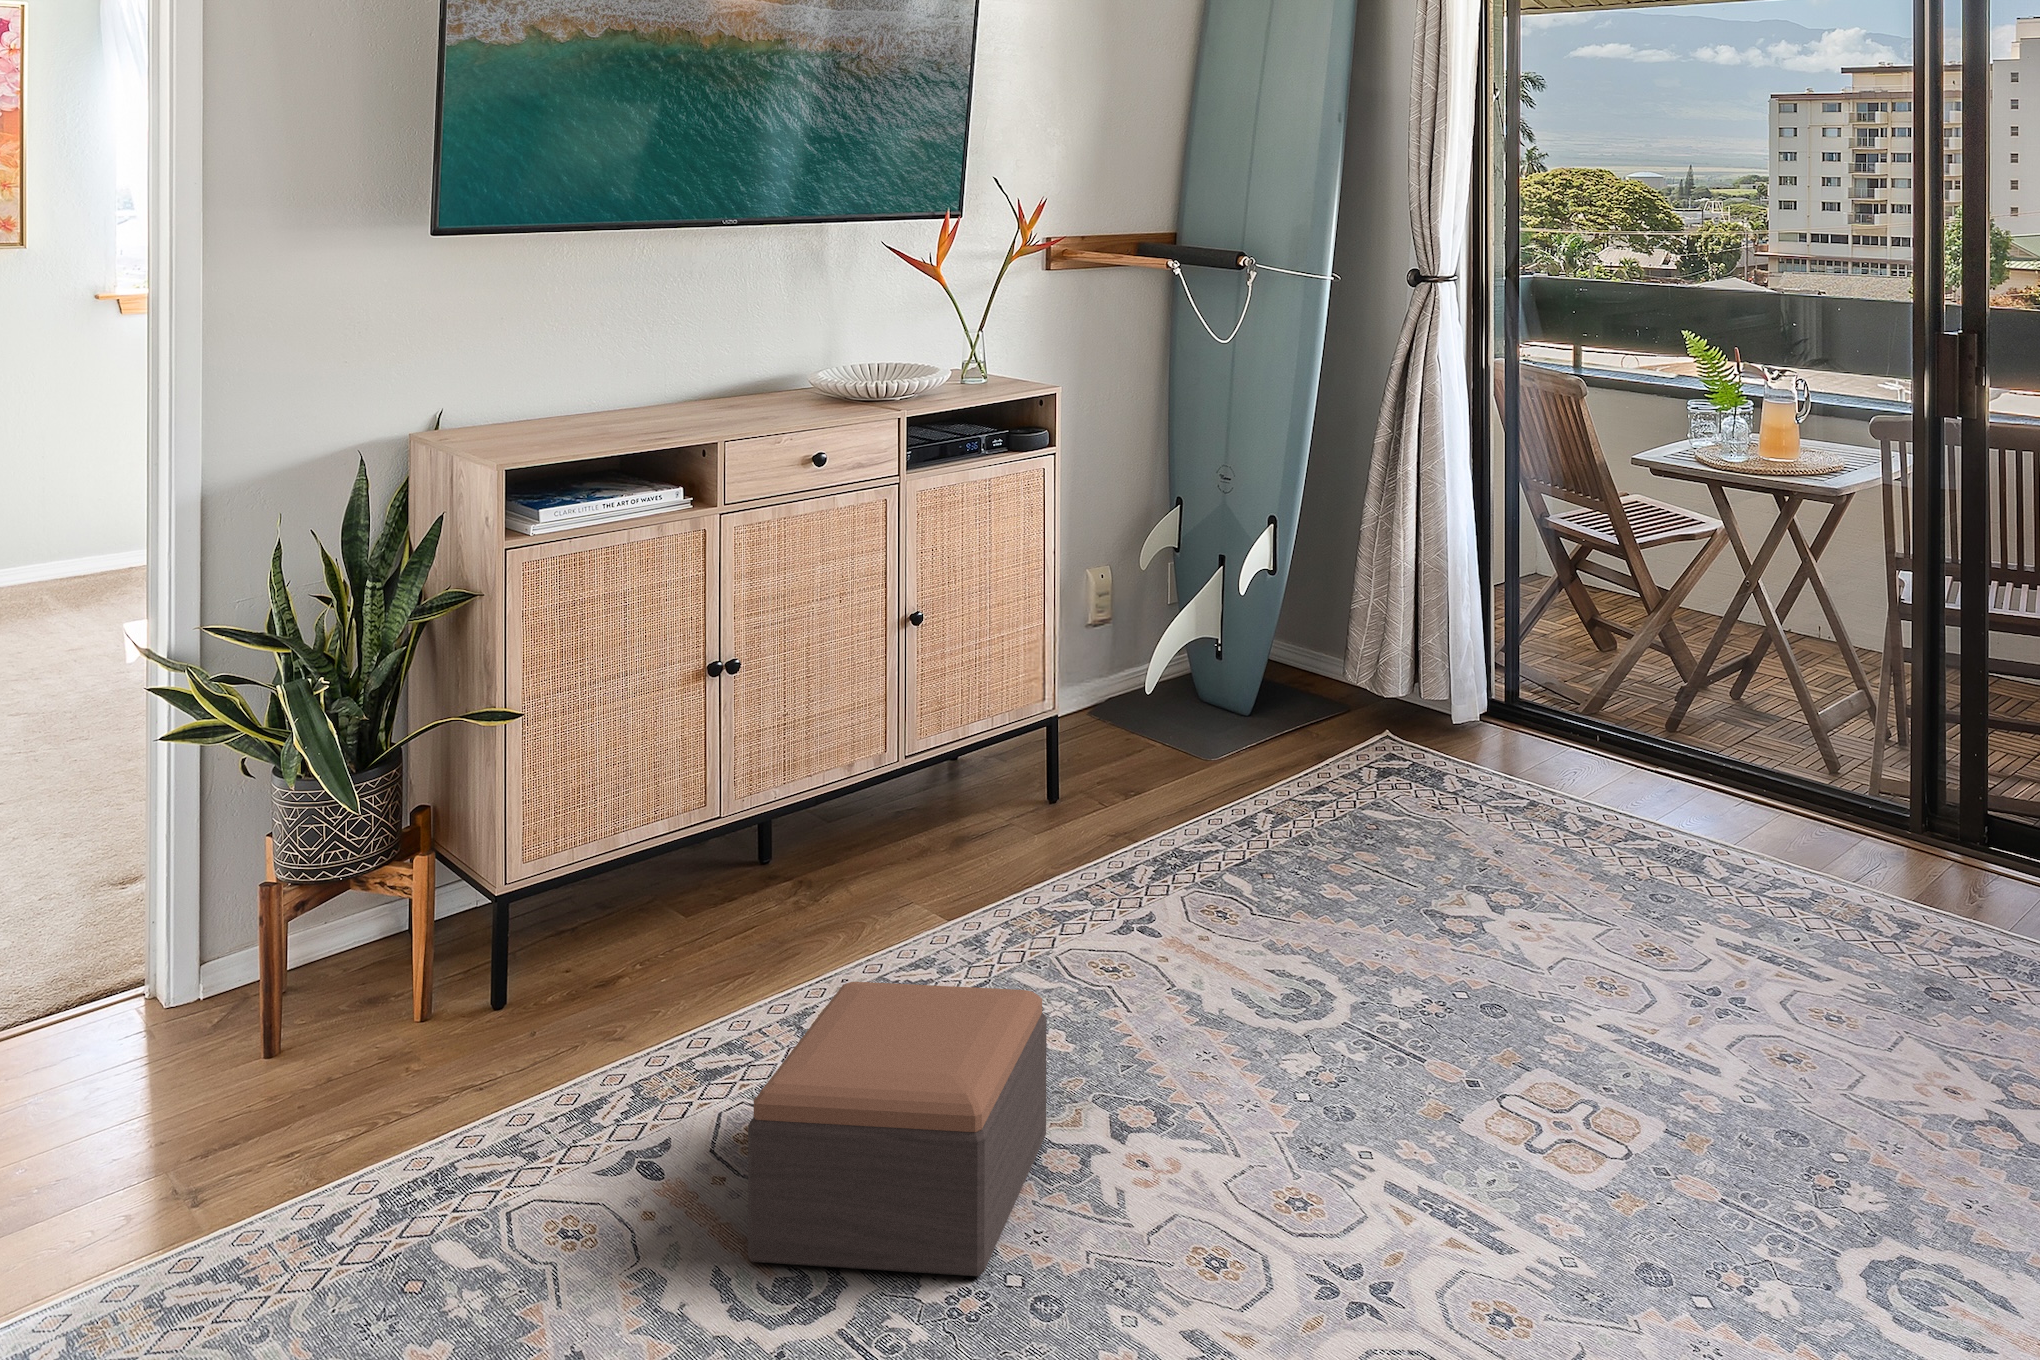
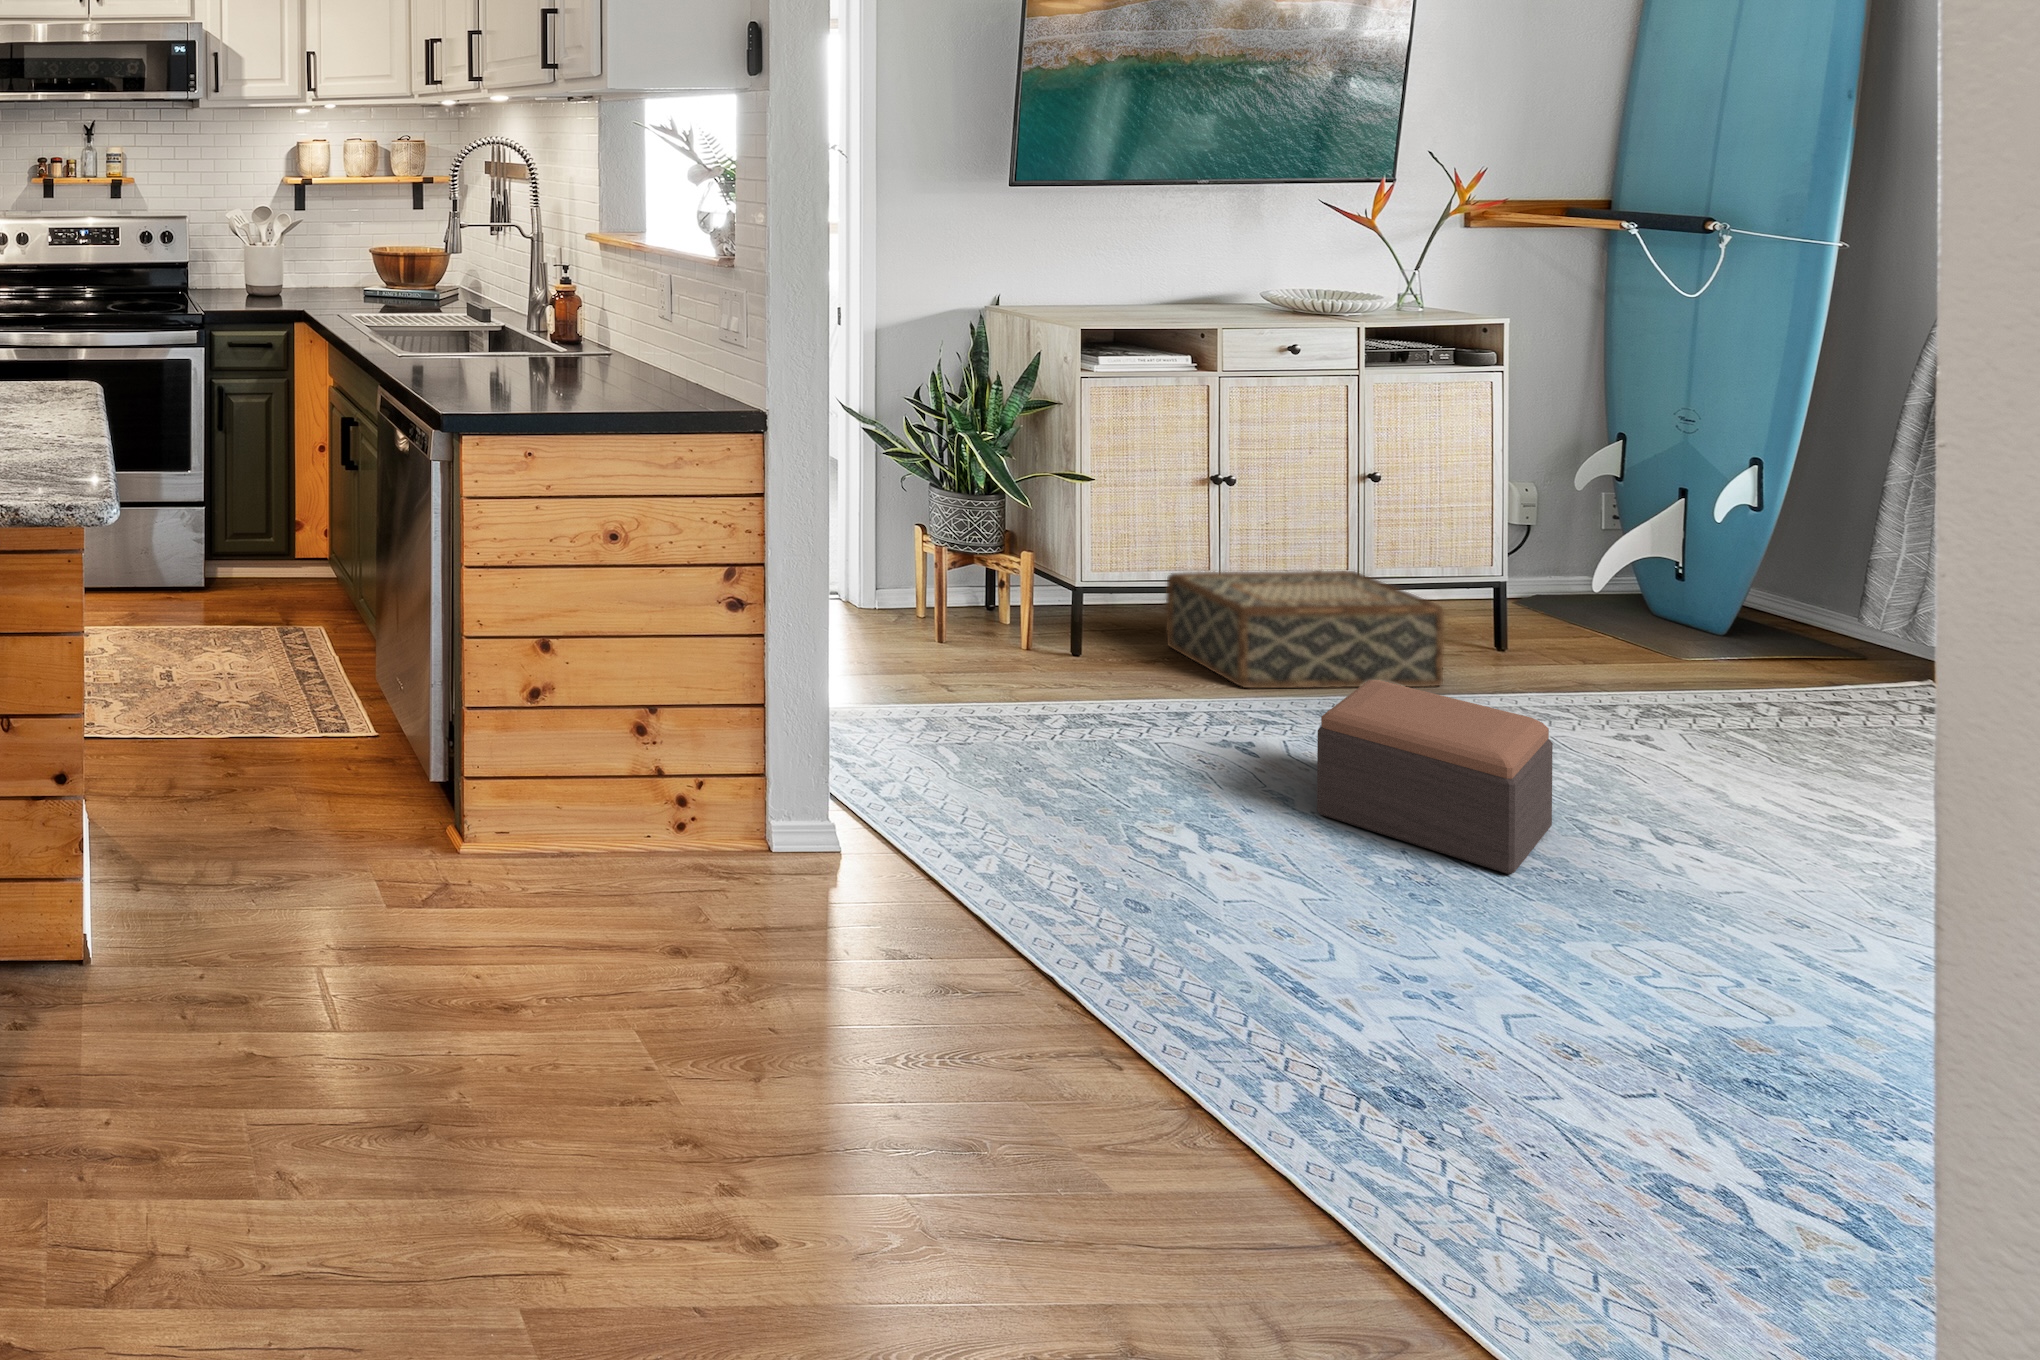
woven basket: none [639,755,975,998] -> present [1166,571,1444,688]

